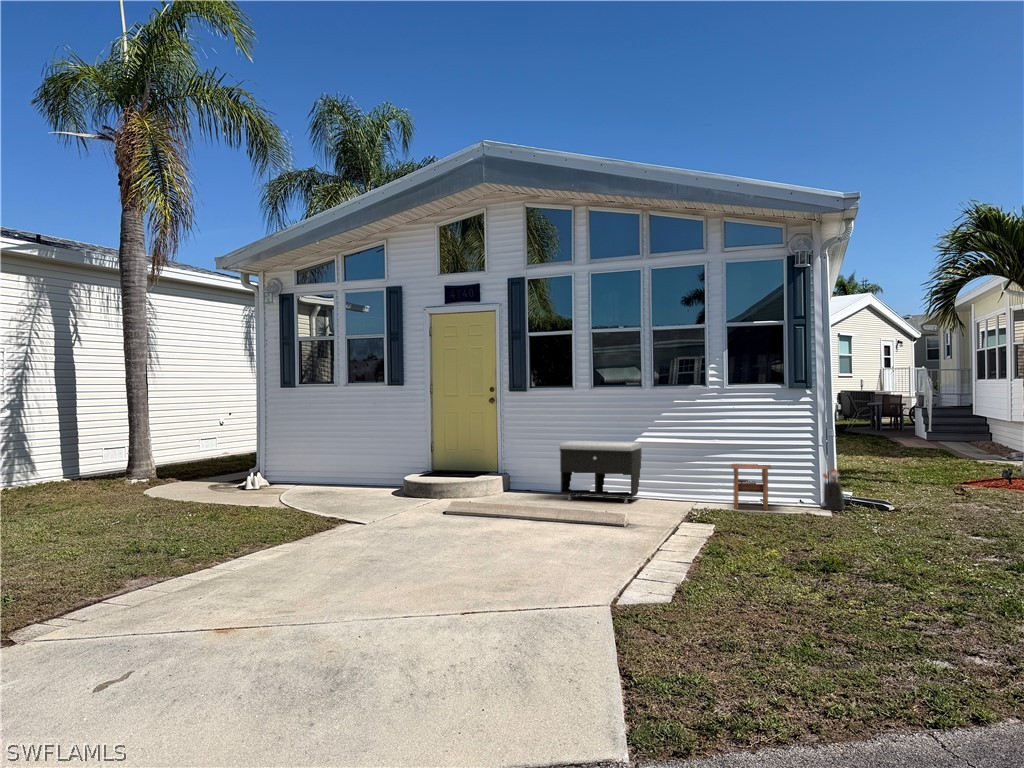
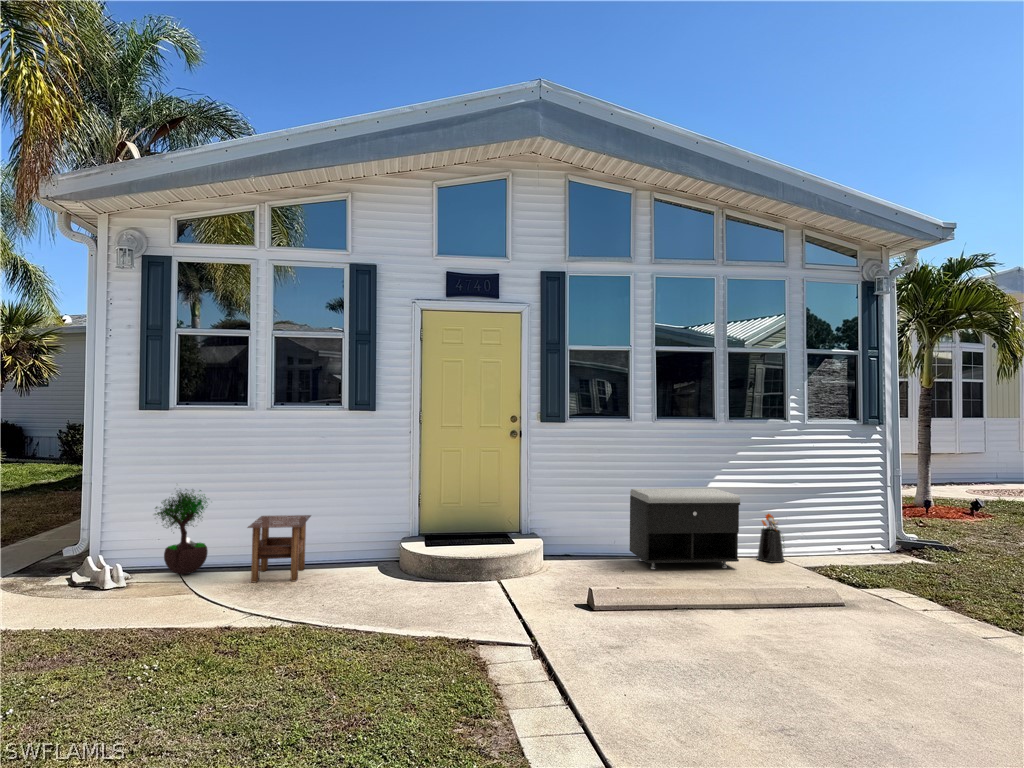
potted tree: none [277,429,312,484] -> present [155,489,208,574]
side table: present [731,464,772,510] -> present [248,515,311,583]
watering can: present [821,469,845,510] -> present [757,514,785,563]

